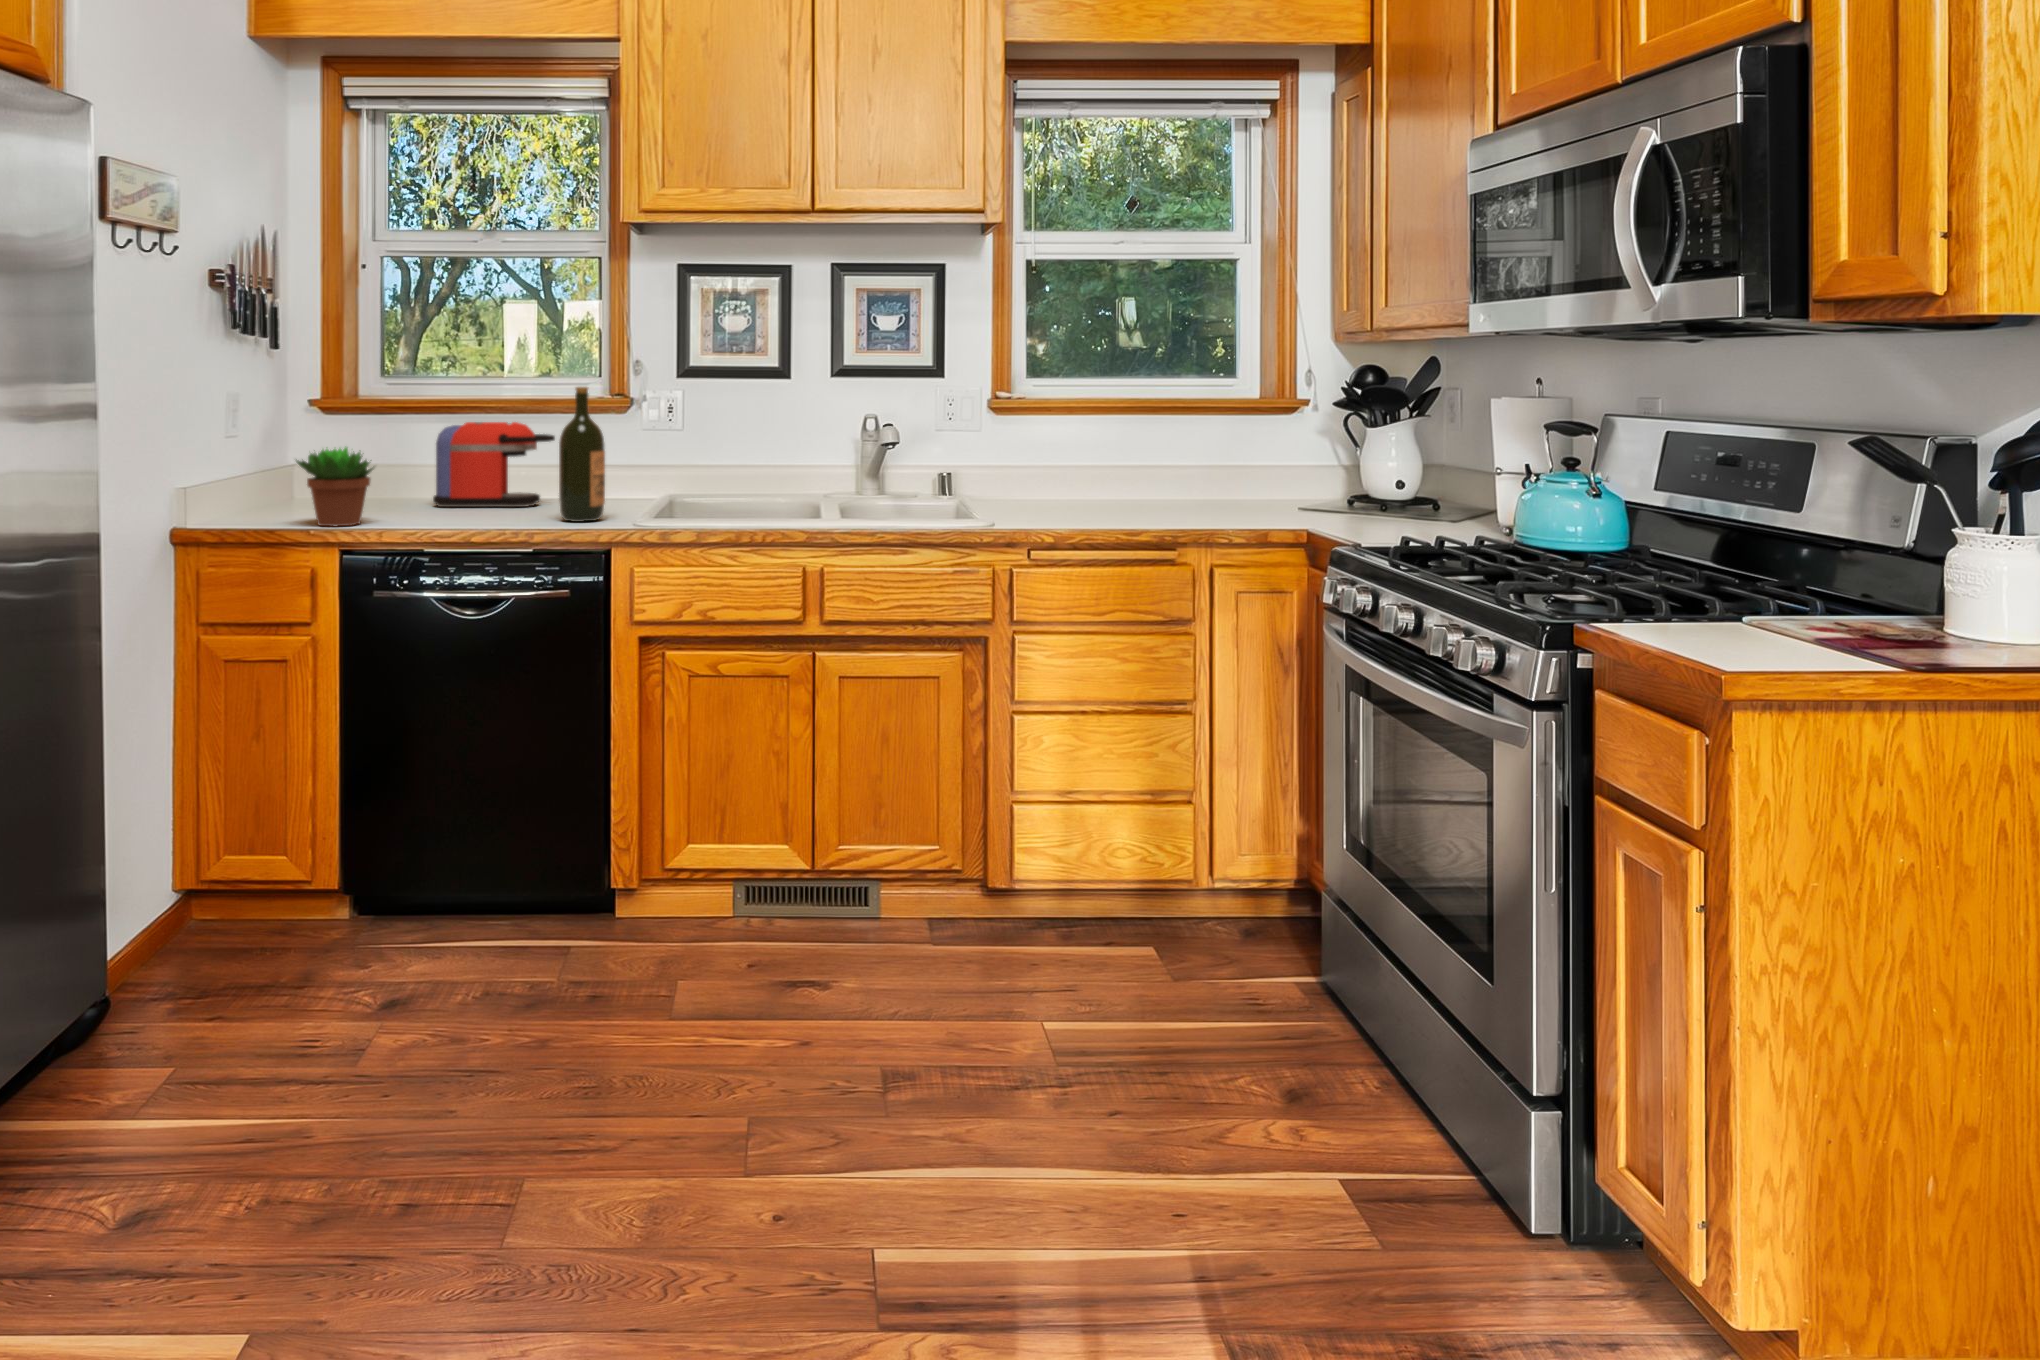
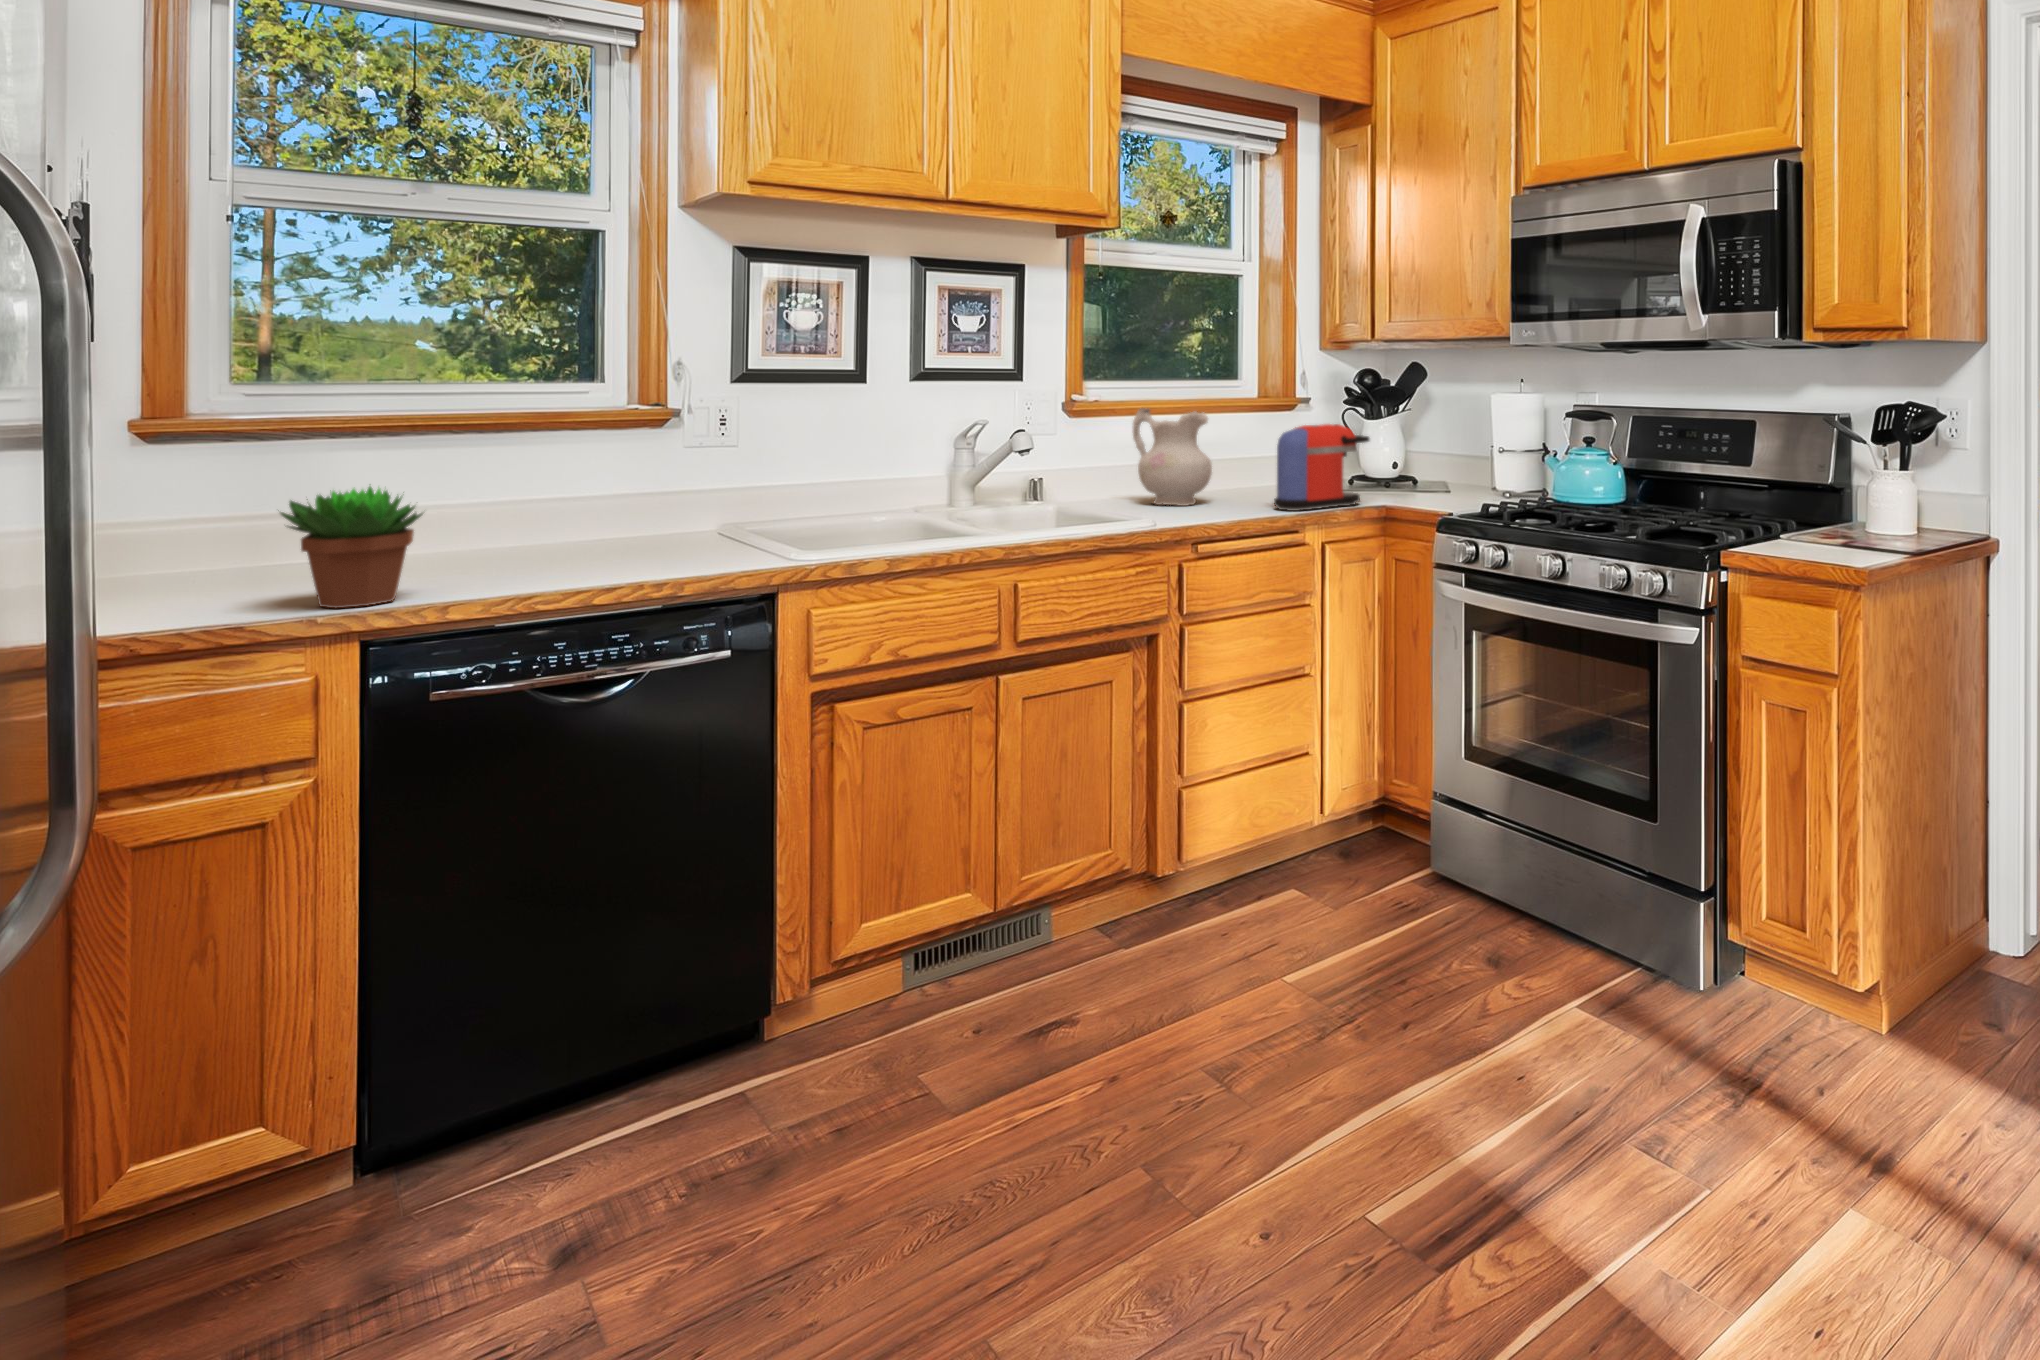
wine bottle: present [559,387,605,522] -> none [692,394,755,562]
ceramic pitcher: none [1030,406,1110,512] -> present [1133,408,1212,506]
coffee maker: present [433,422,555,507] -> present [1274,424,1369,511]

